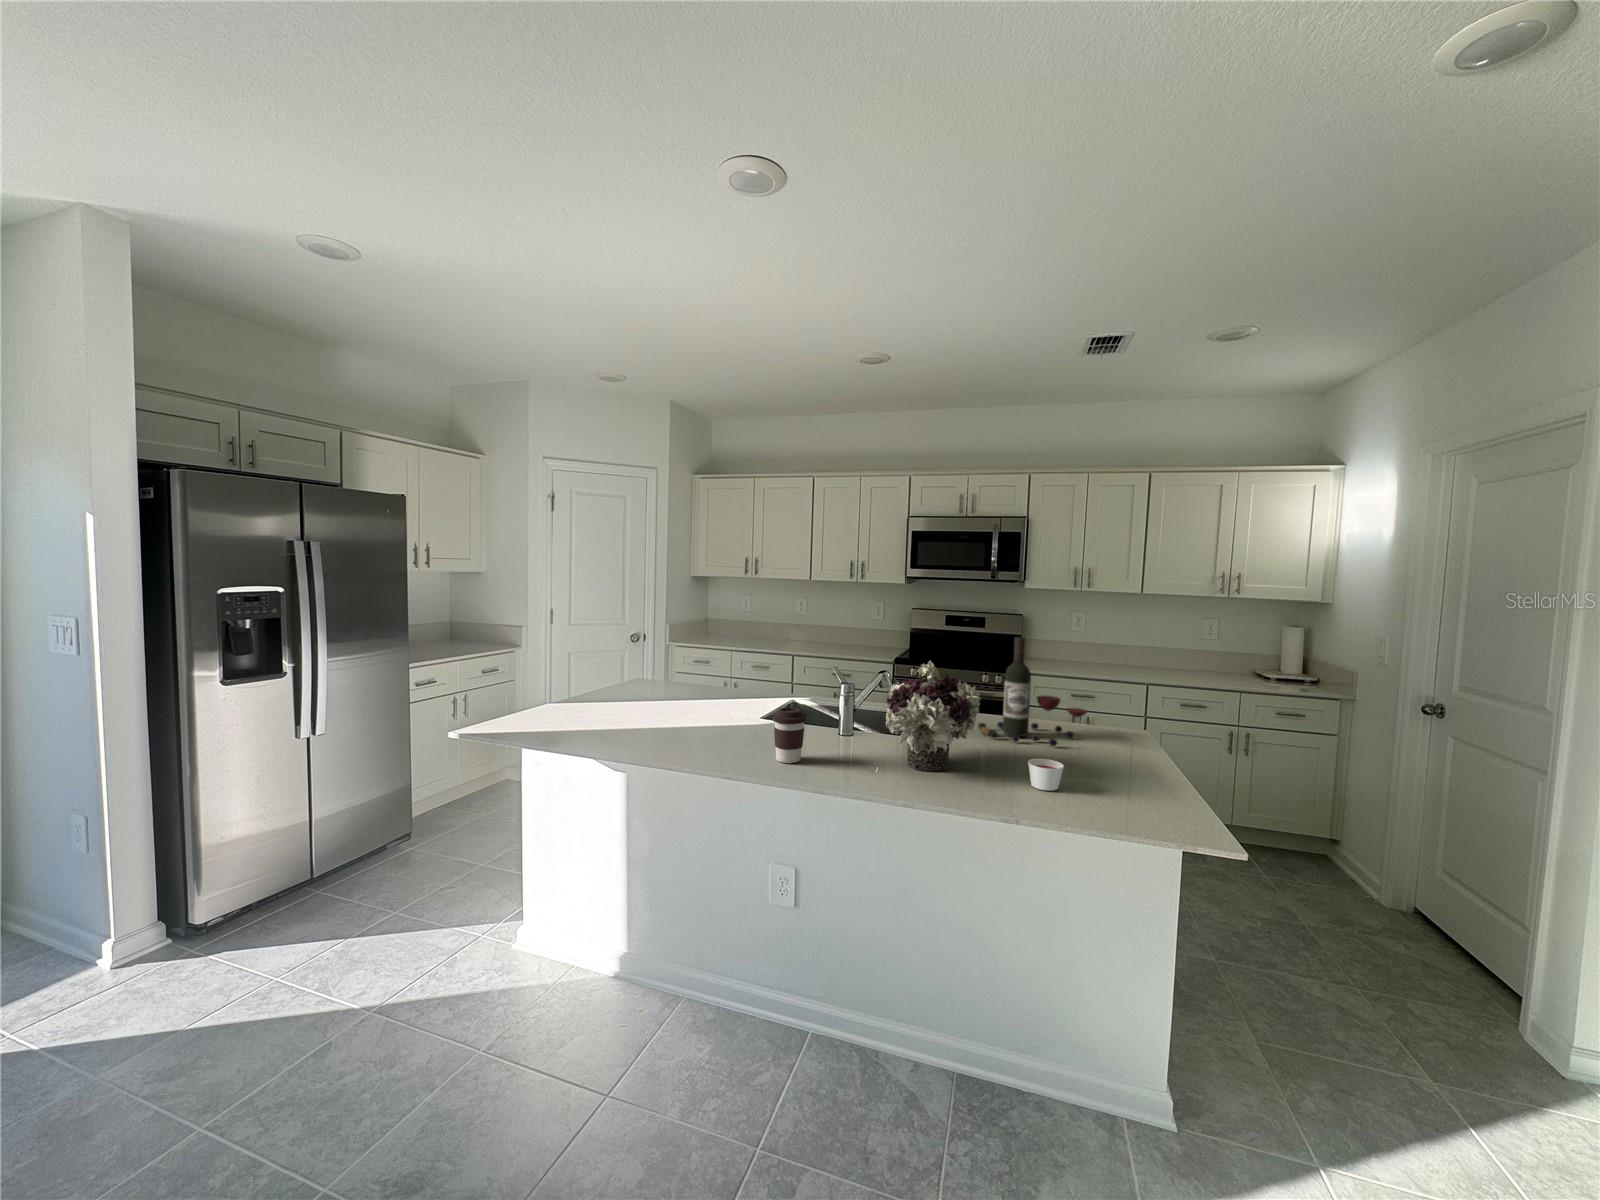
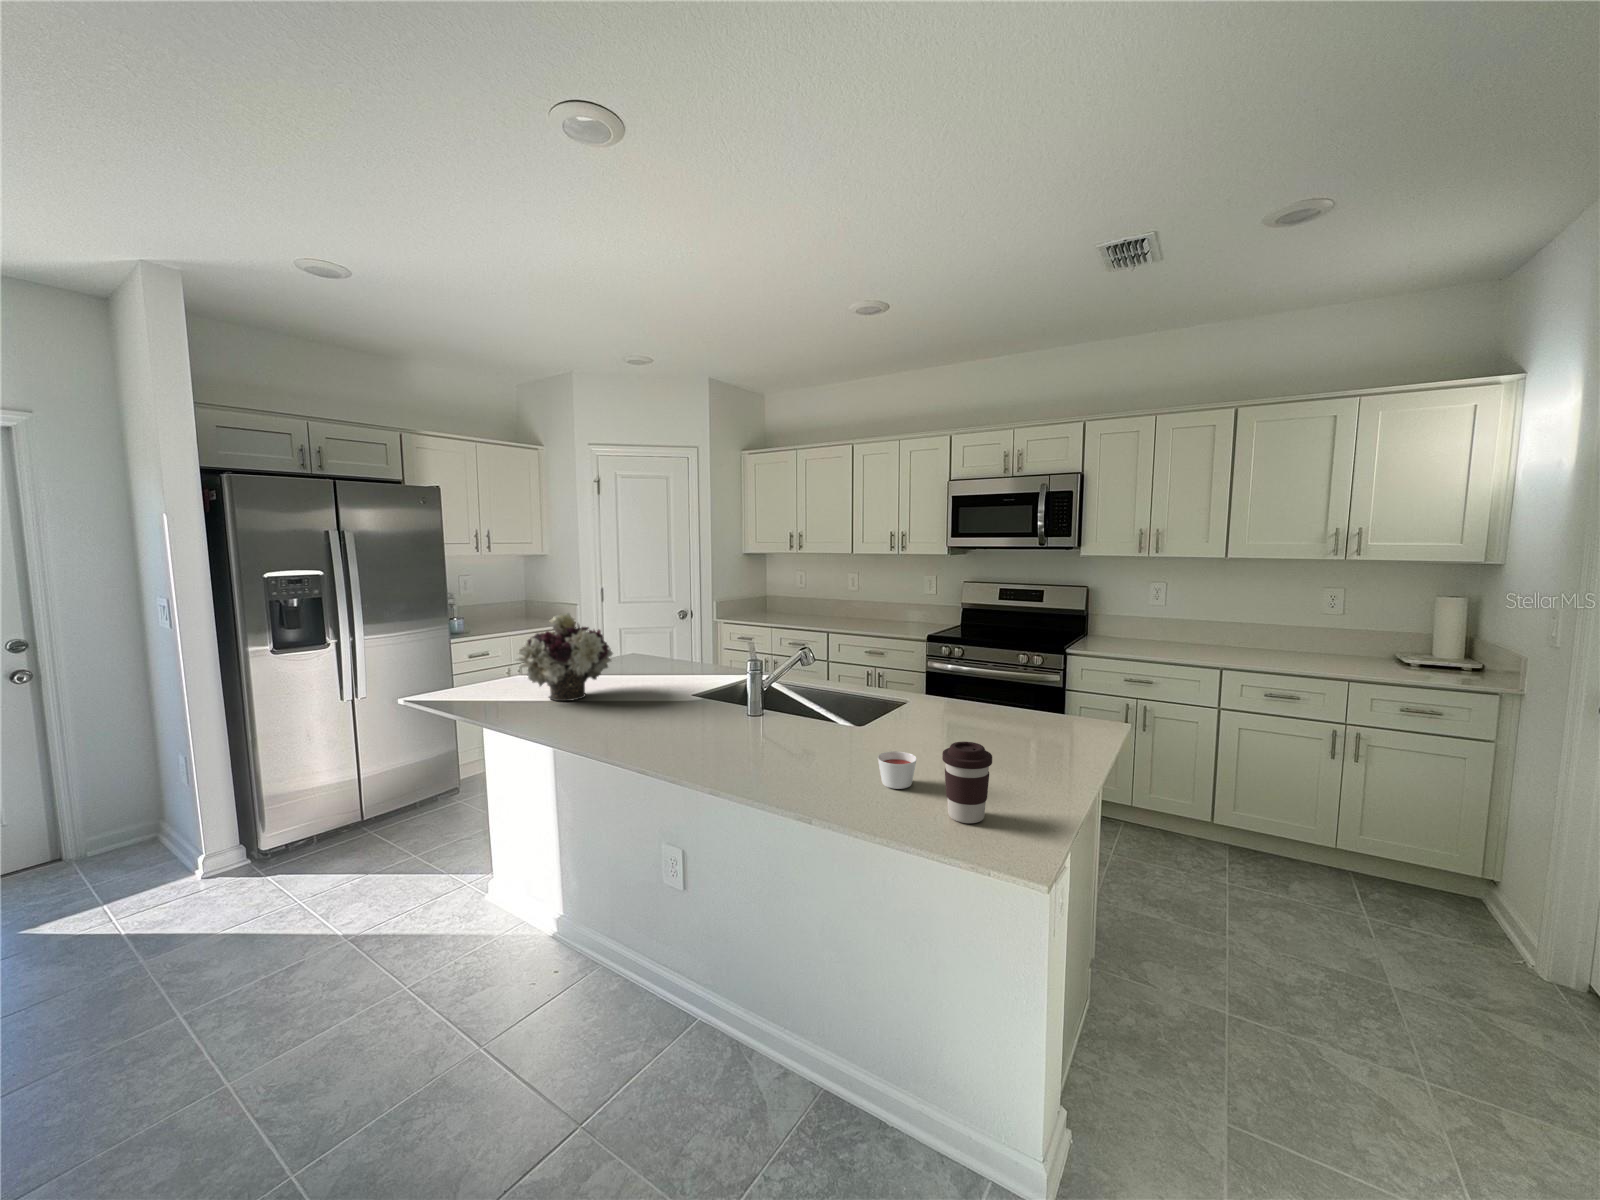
wine bottle: present [978,637,1087,746] -> none [907,612,1020,741]
flower arrangement: present [886,661,981,771] -> present [517,613,613,701]
coffee cup: present [773,707,806,763] -> present [942,742,992,823]

